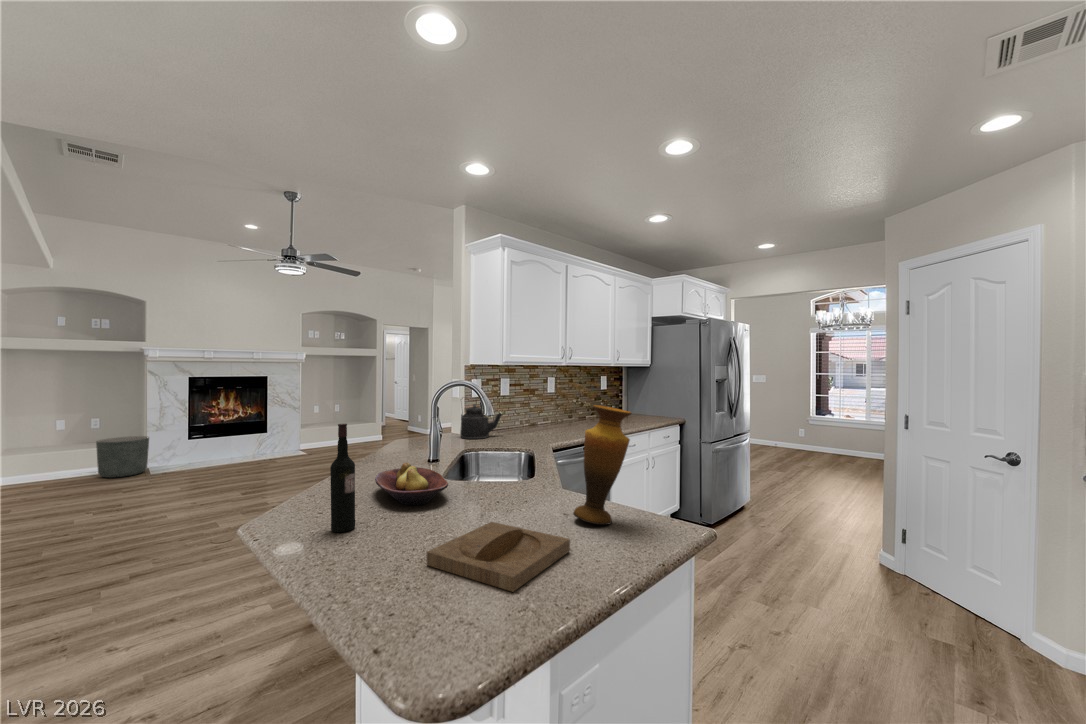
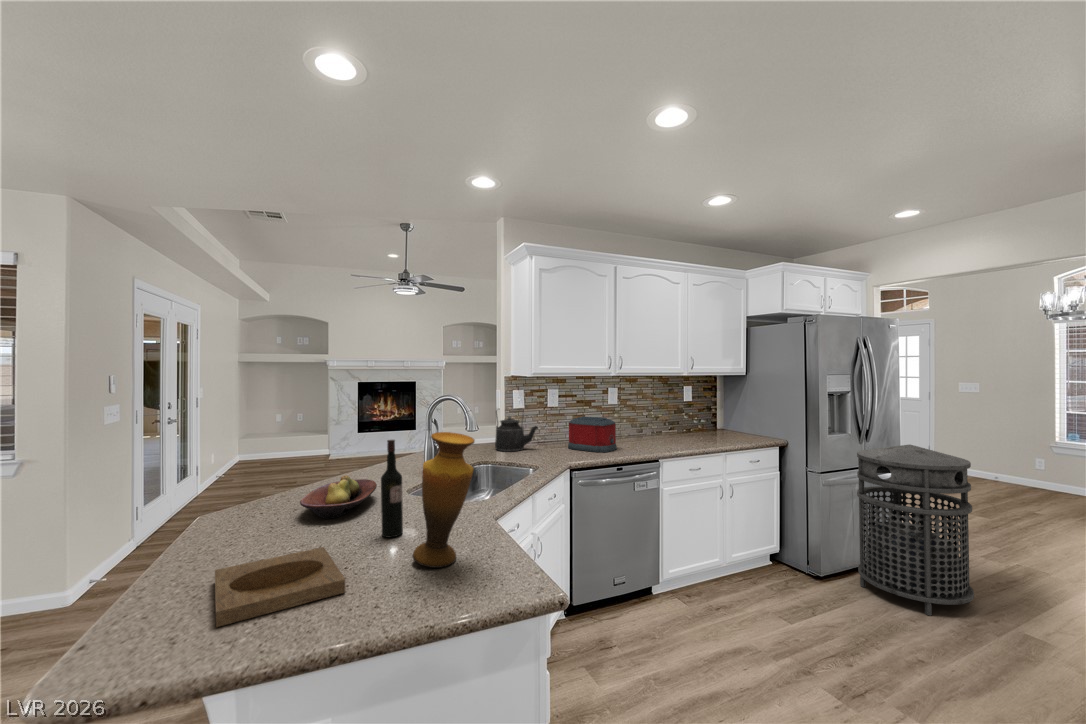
toaster: none [527,403,572,435] -> present [568,417,617,452]
trash can: none [737,417,811,539] -> present [857,445,974,616]
wine bottle: present [330,424,355,532] -> present [381,440,403,538]
planter: present [96,436,149,478] -> none [295,429,329,461]

